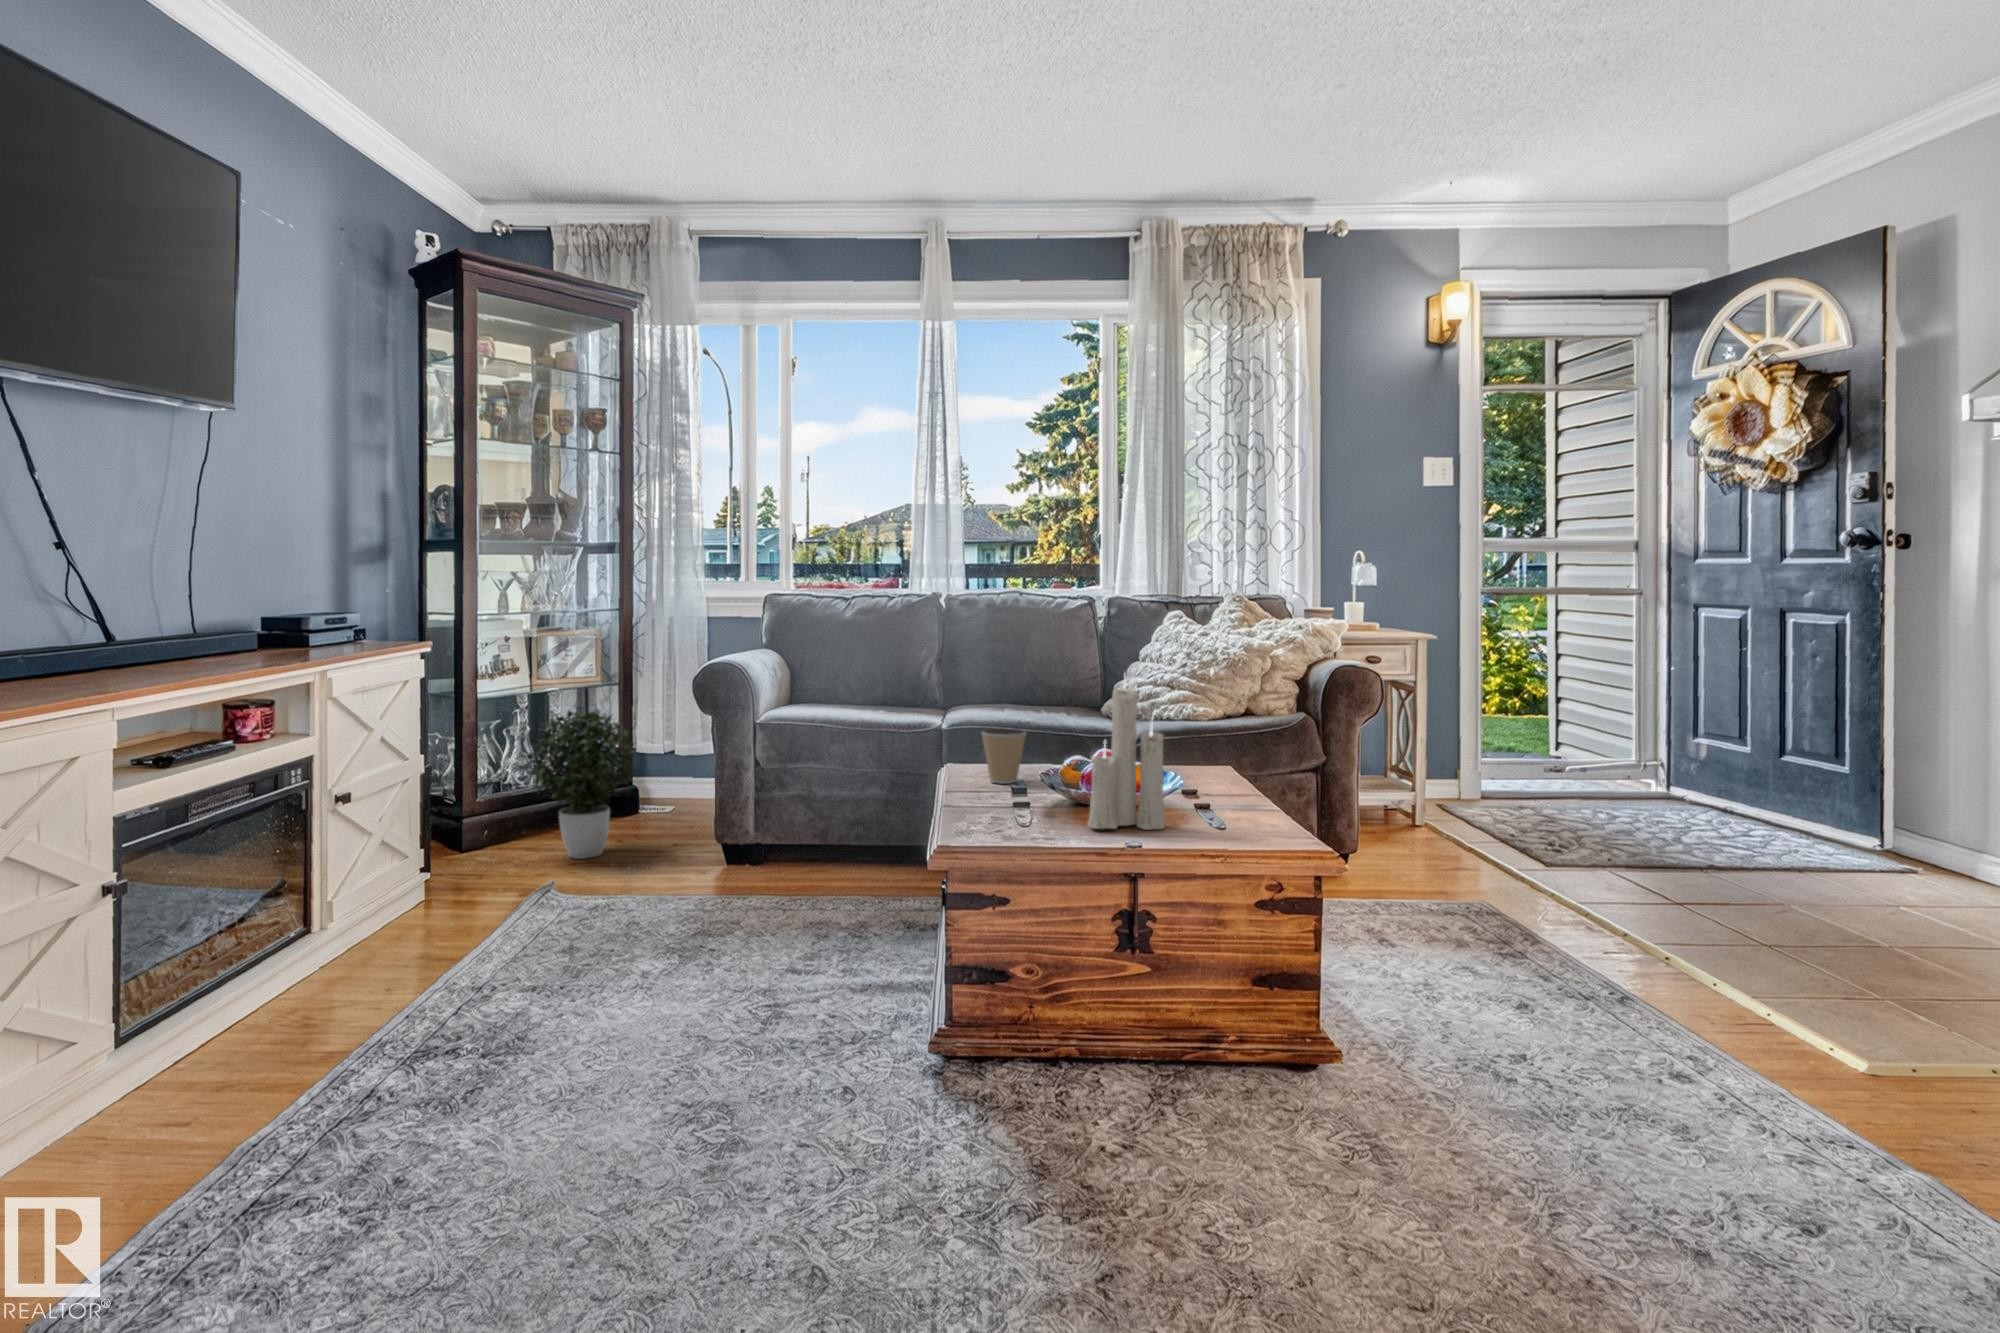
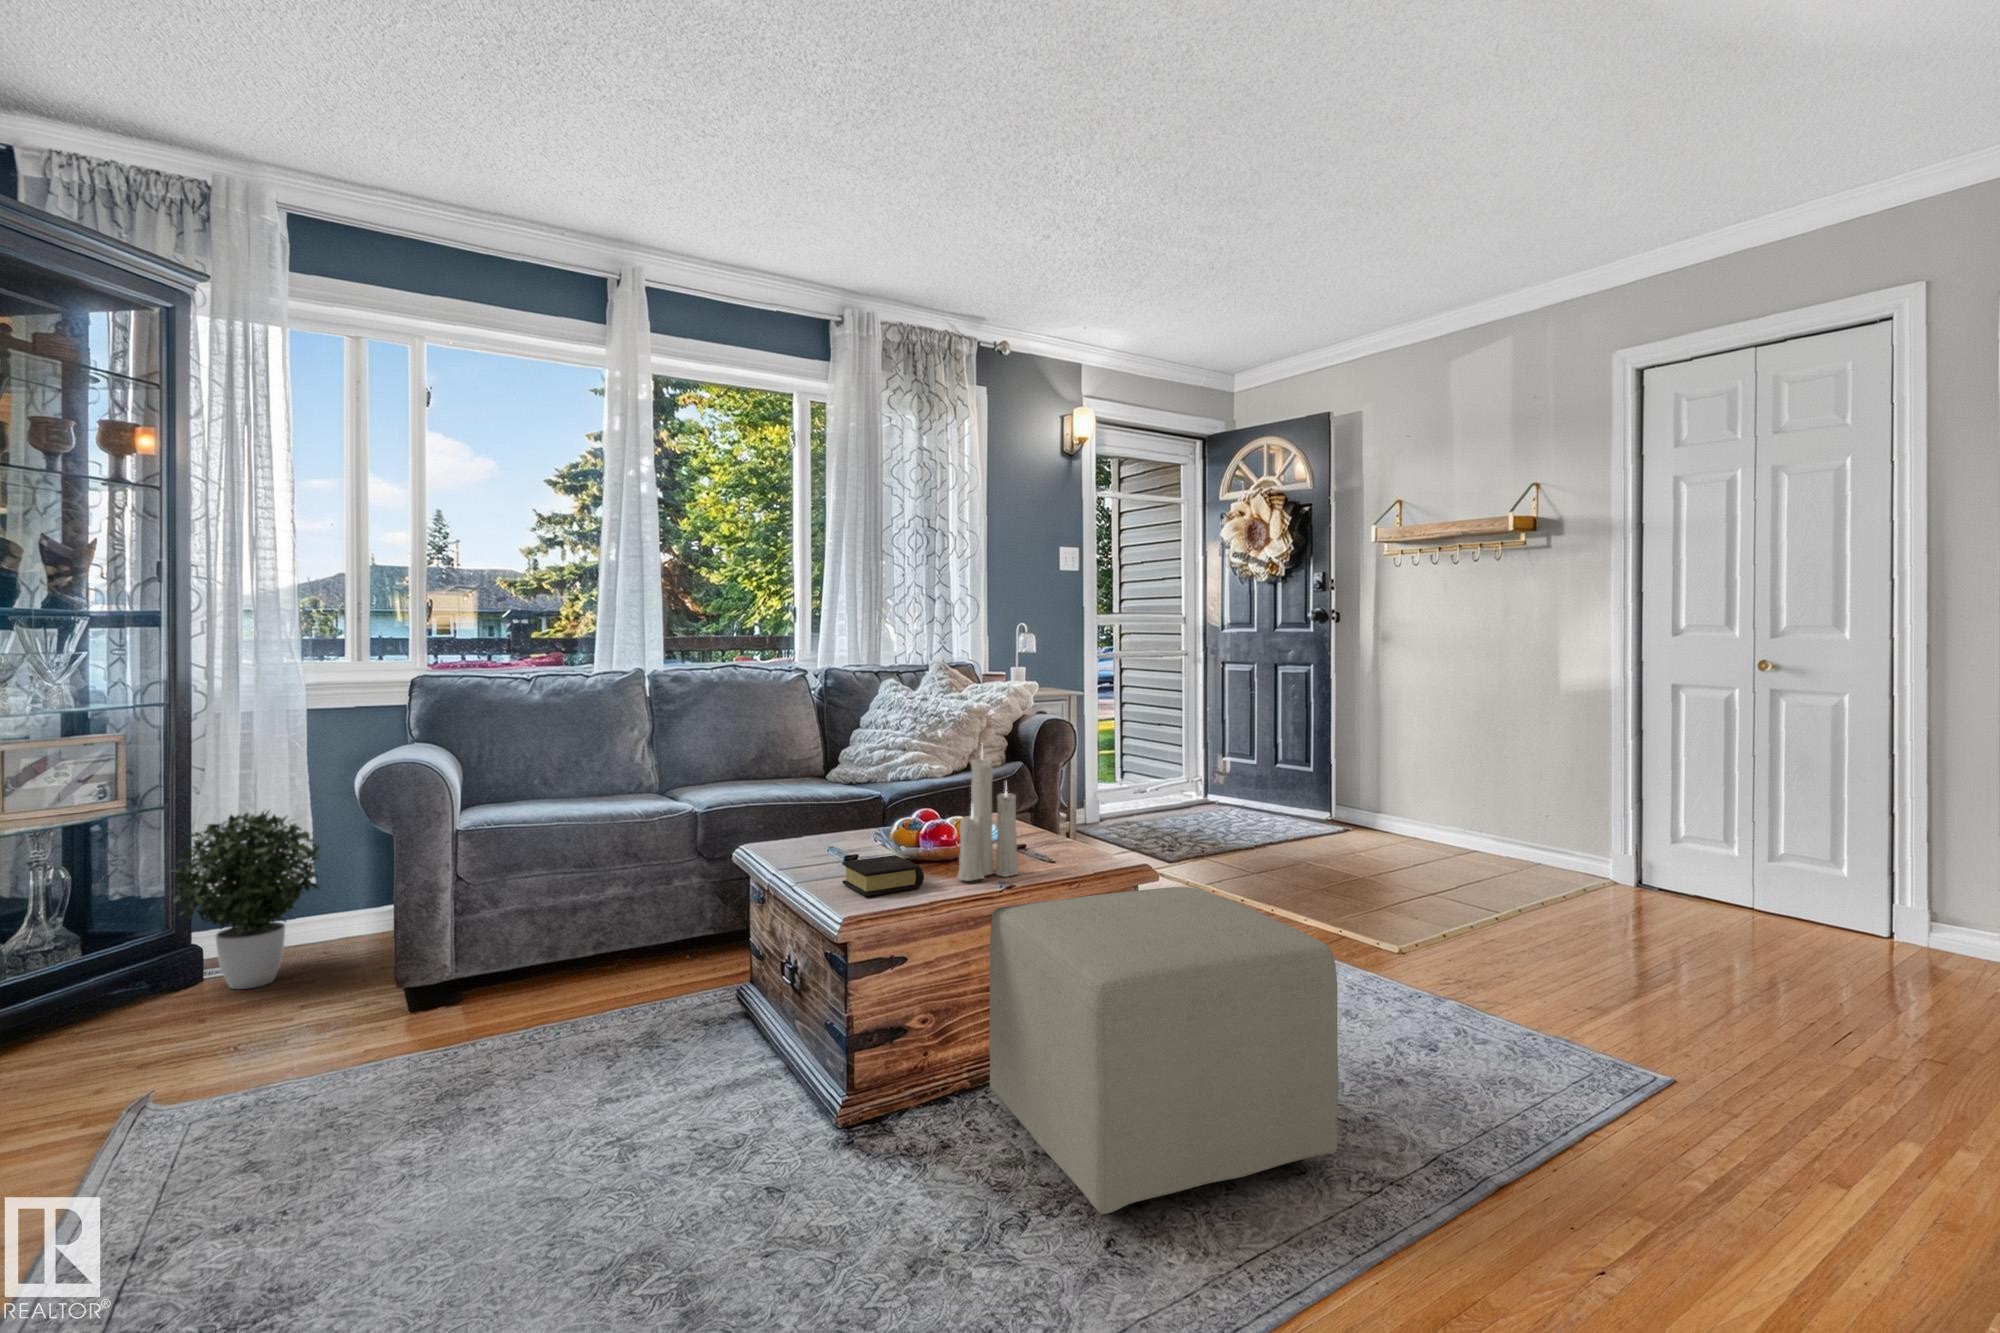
coffee cup: present [981,729,1026,784] -> none [806,798,848,850]
book: none [969,793,1045,831] -> present [842,855,924,896]
ottoman: none [1097,862,1487,1246] -> present [989,887,1339,1214]

